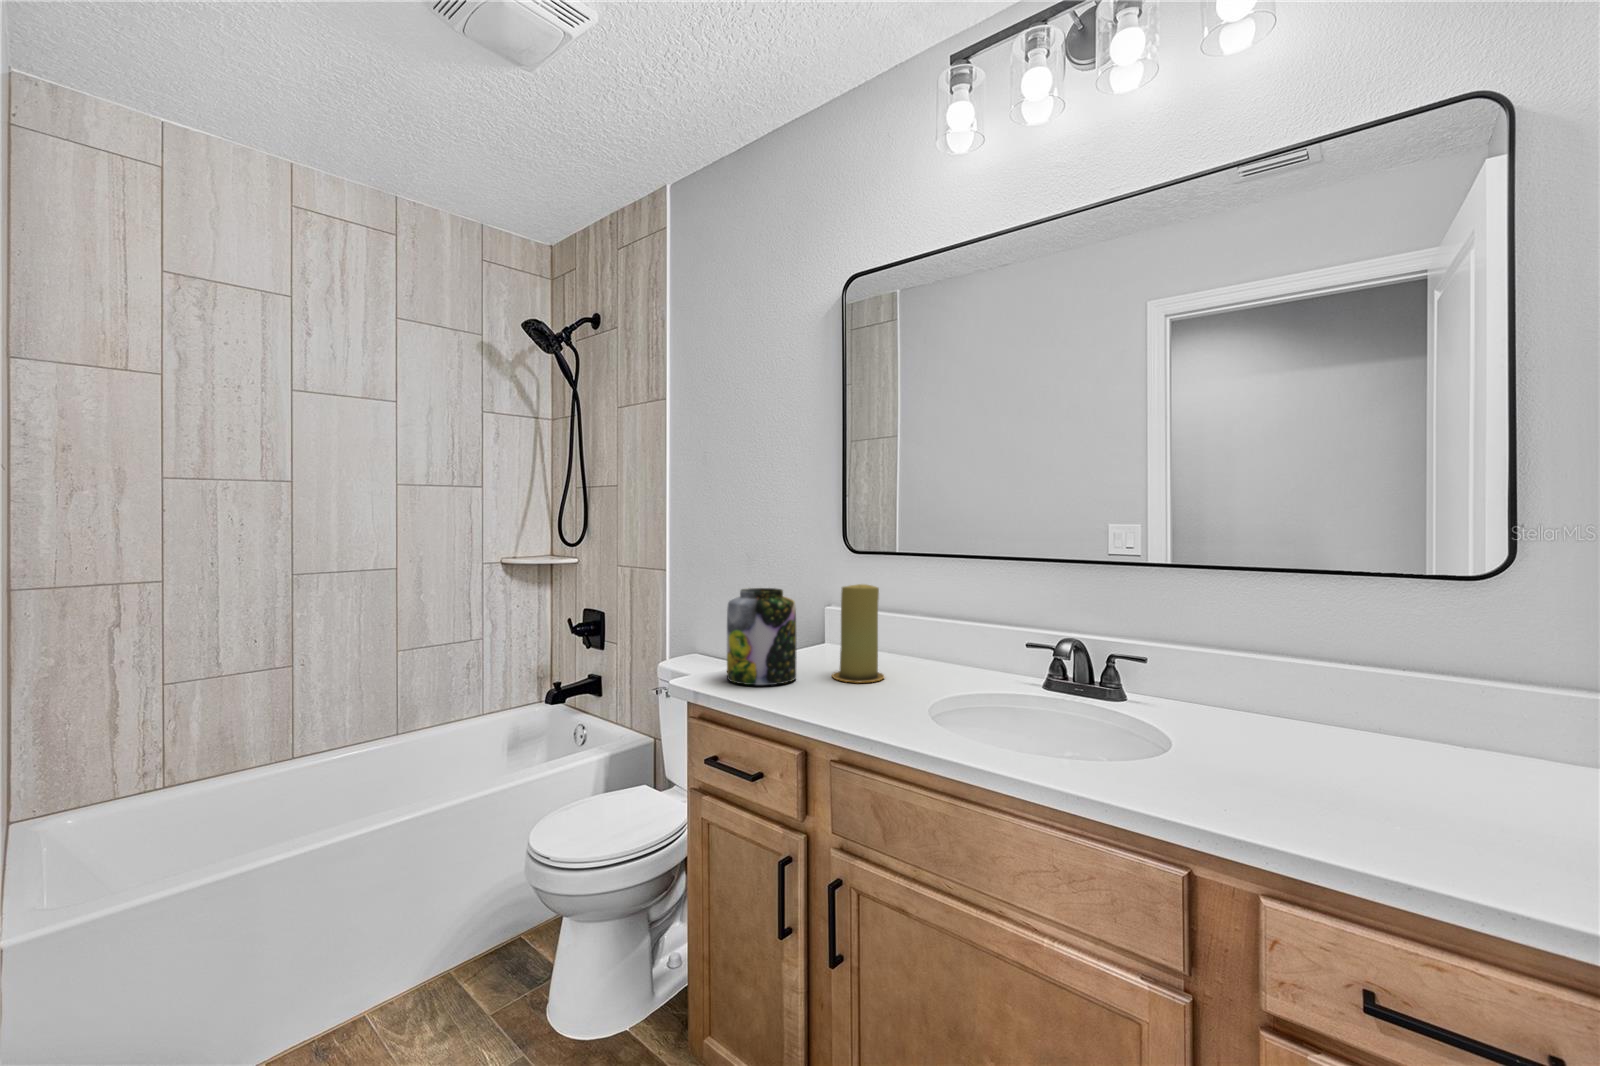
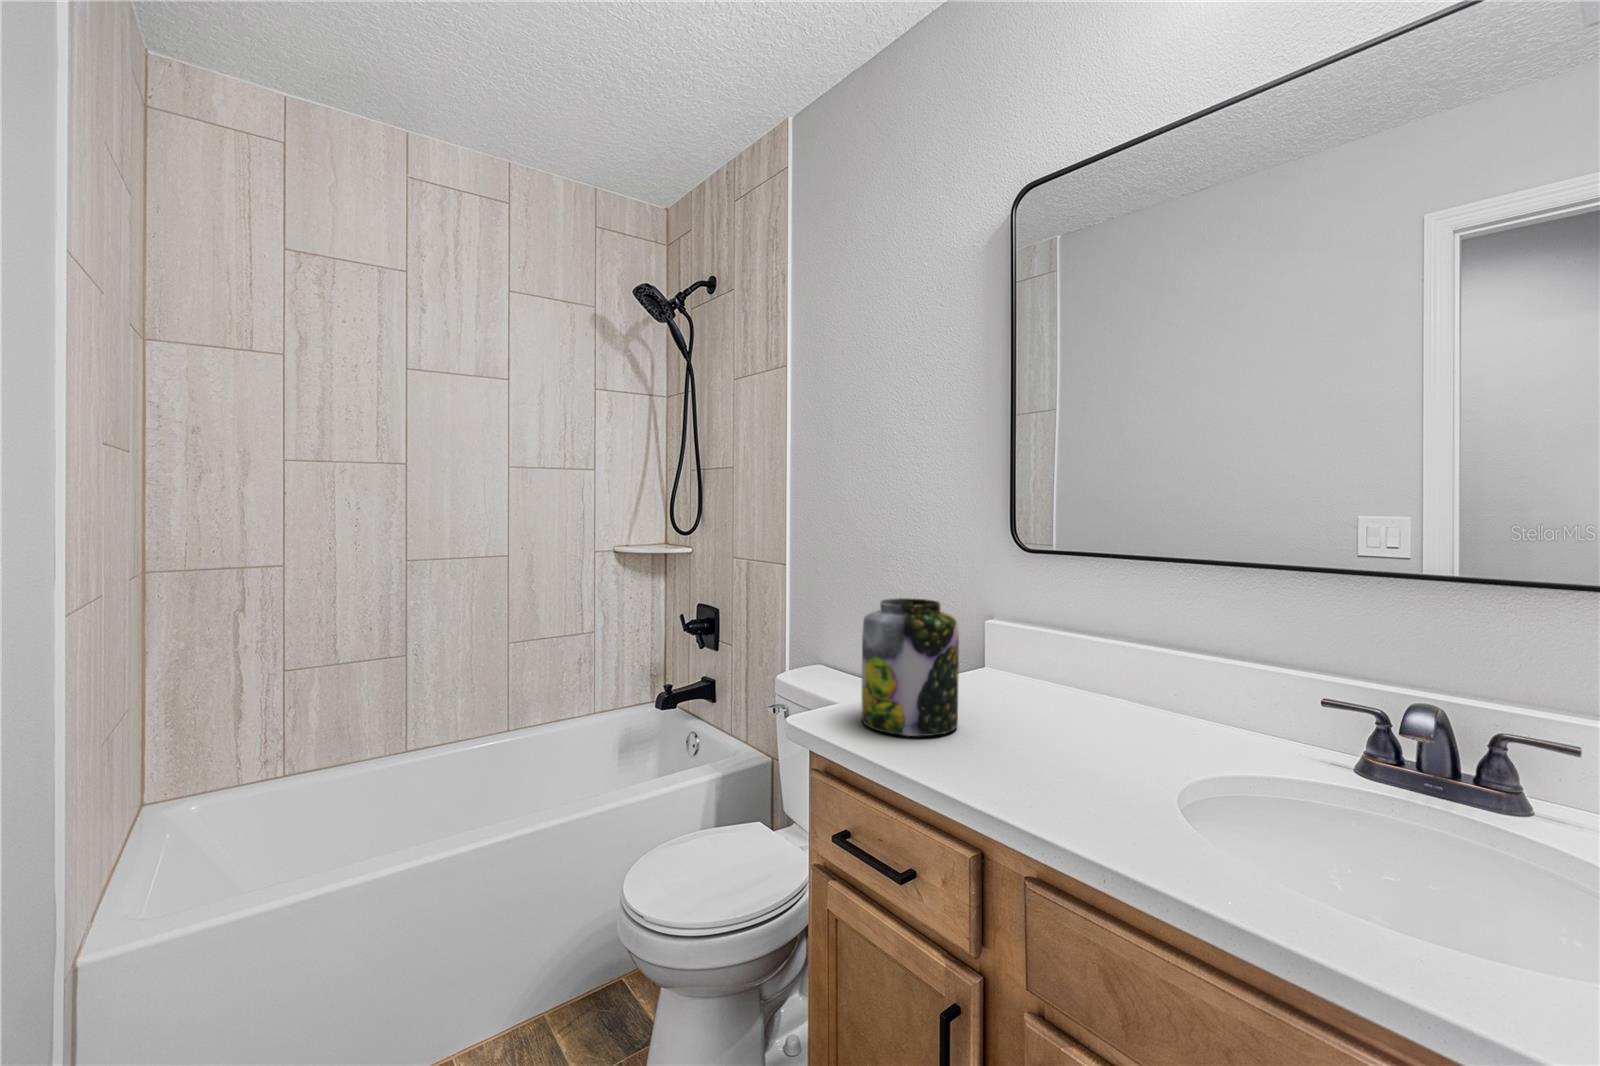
candle: present [832,584,884,683] -> none [1007,597,1087,740]

